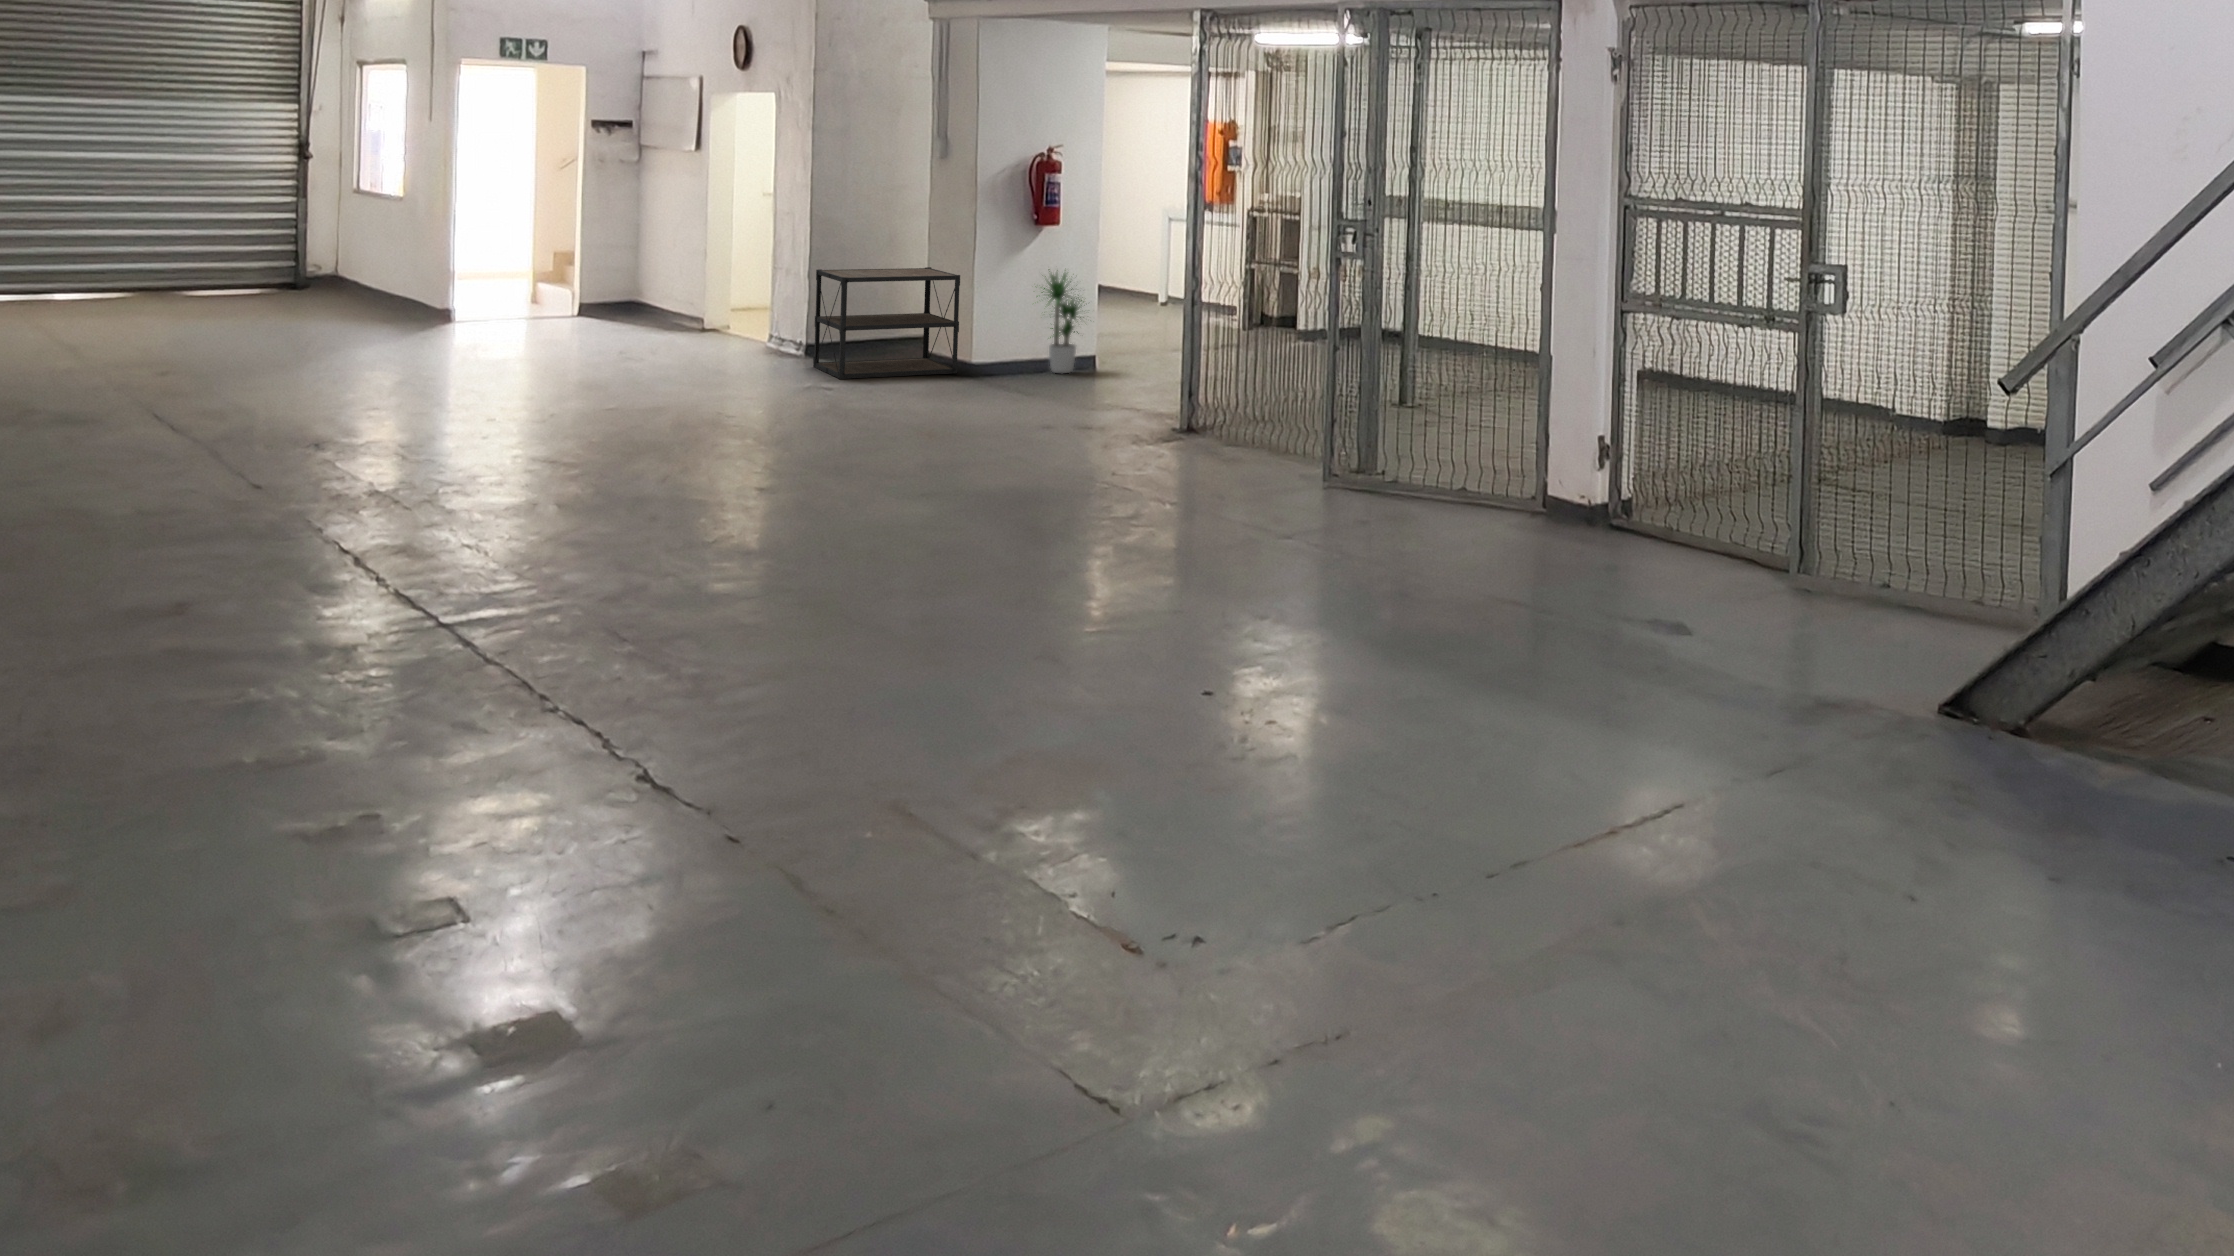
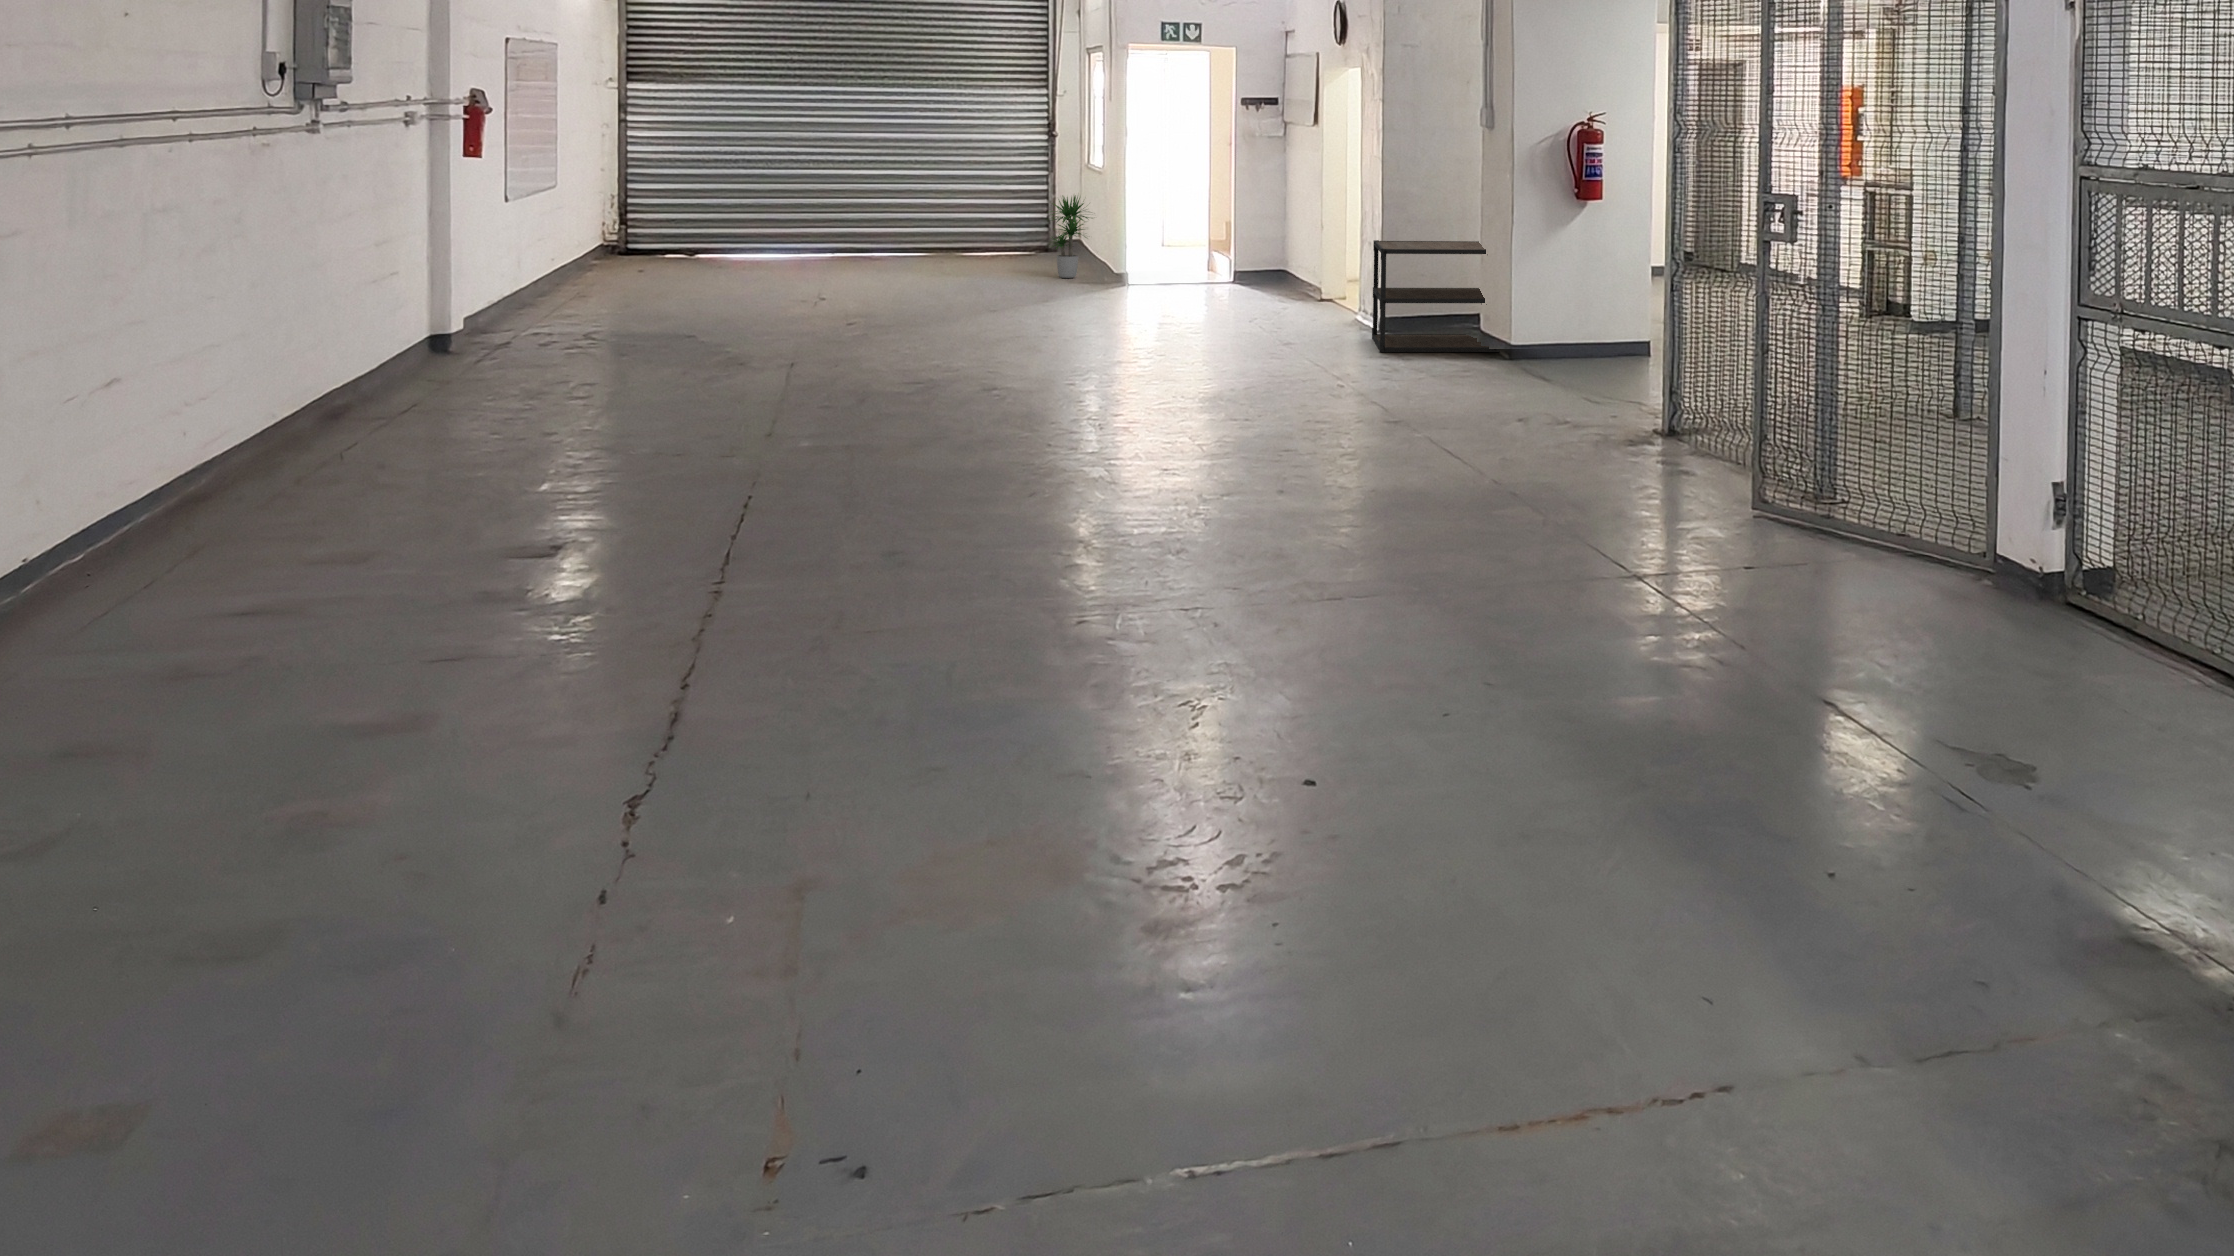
potted plant: present [1037,269,1084,374] -> present [1052,195,1089,278]

